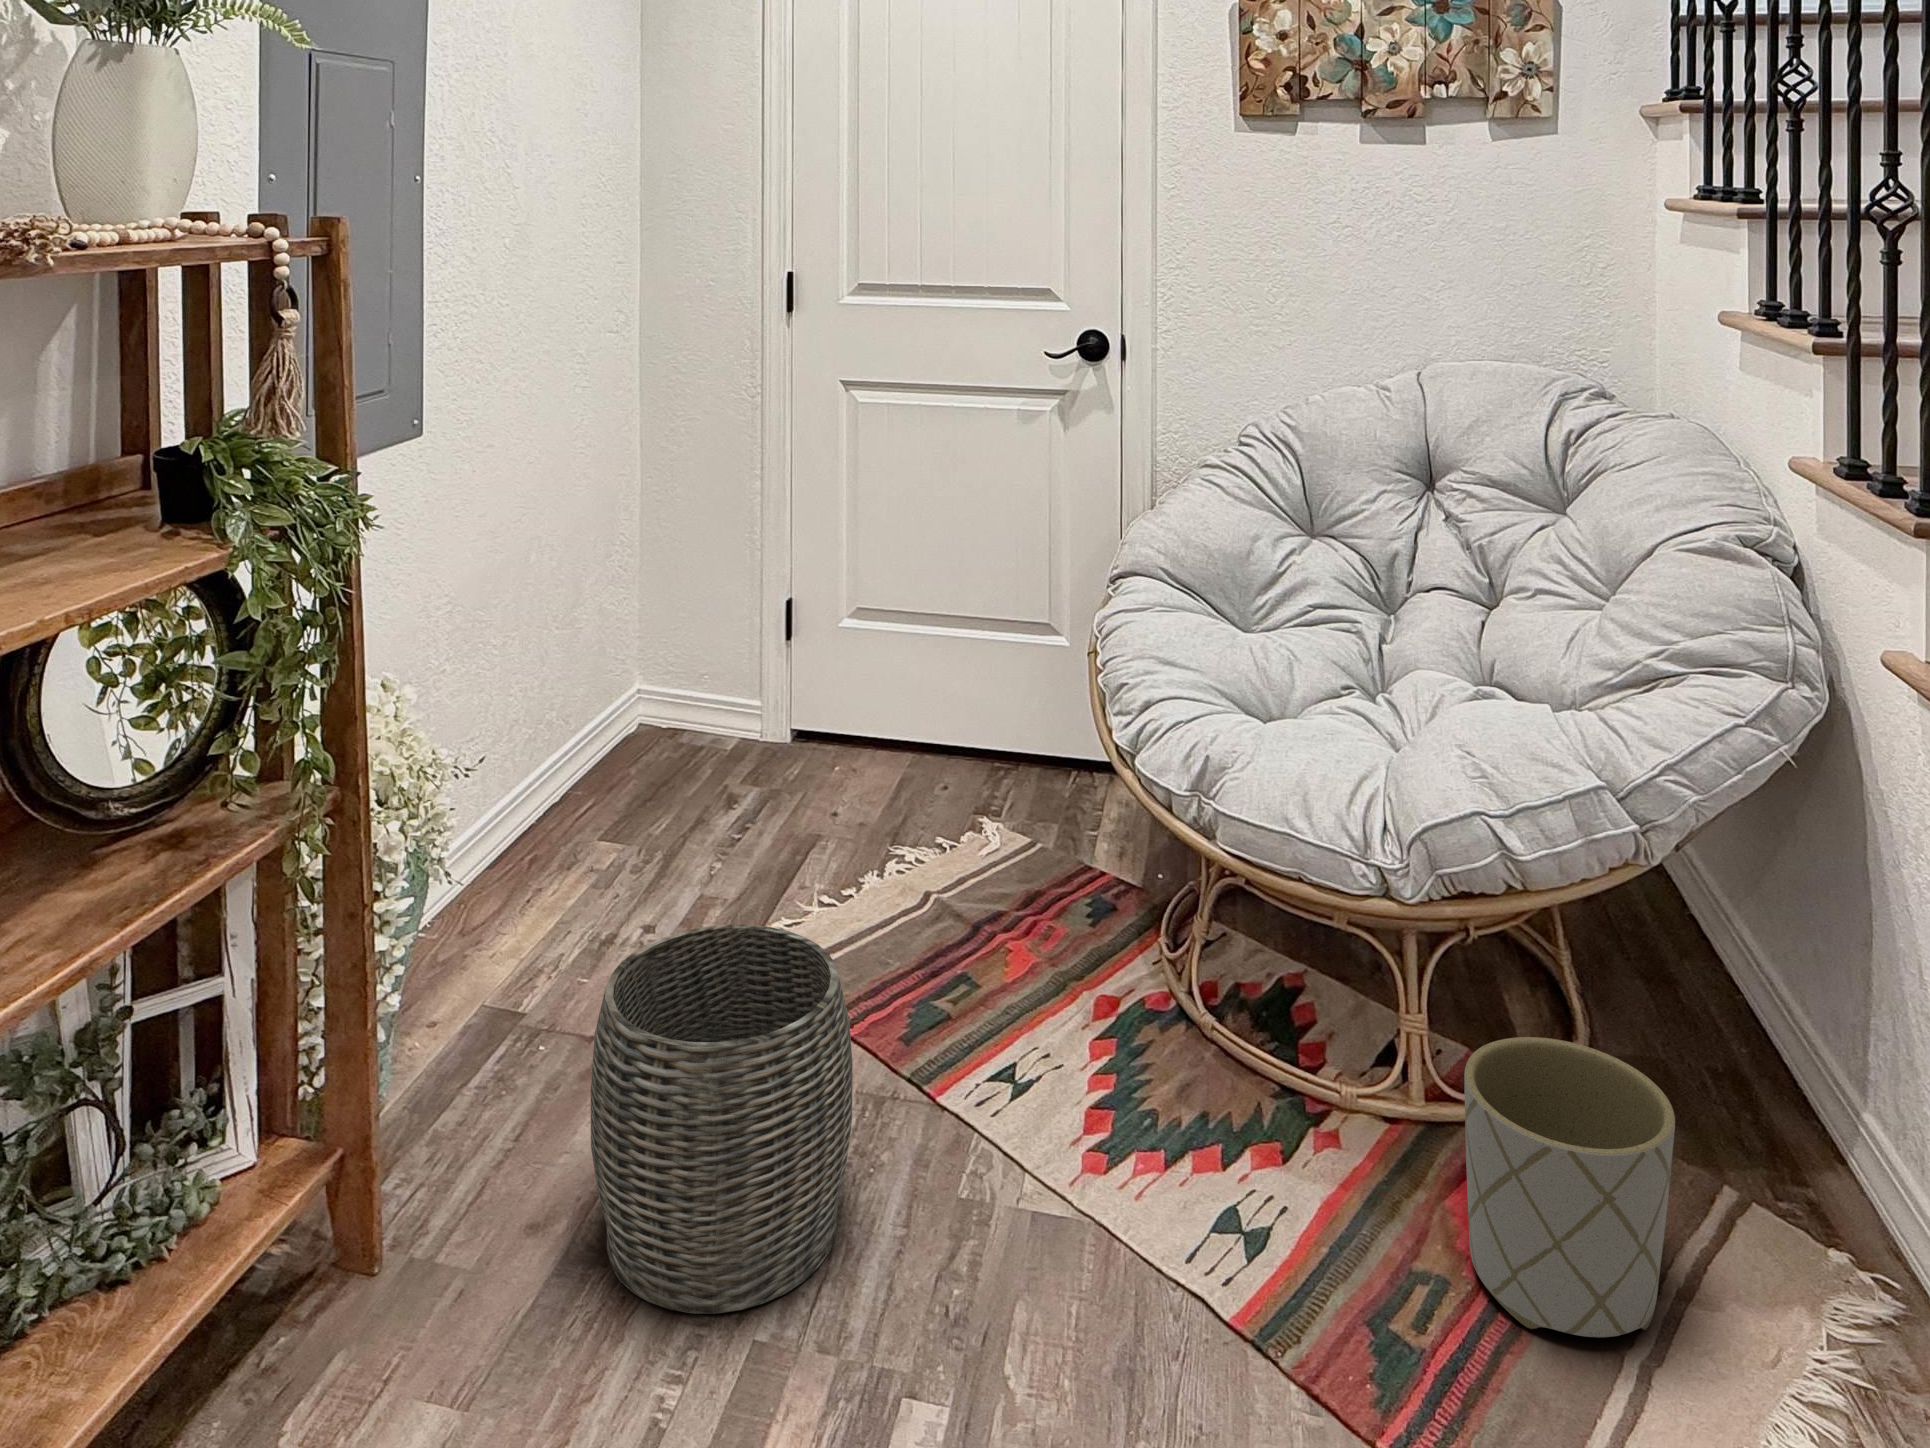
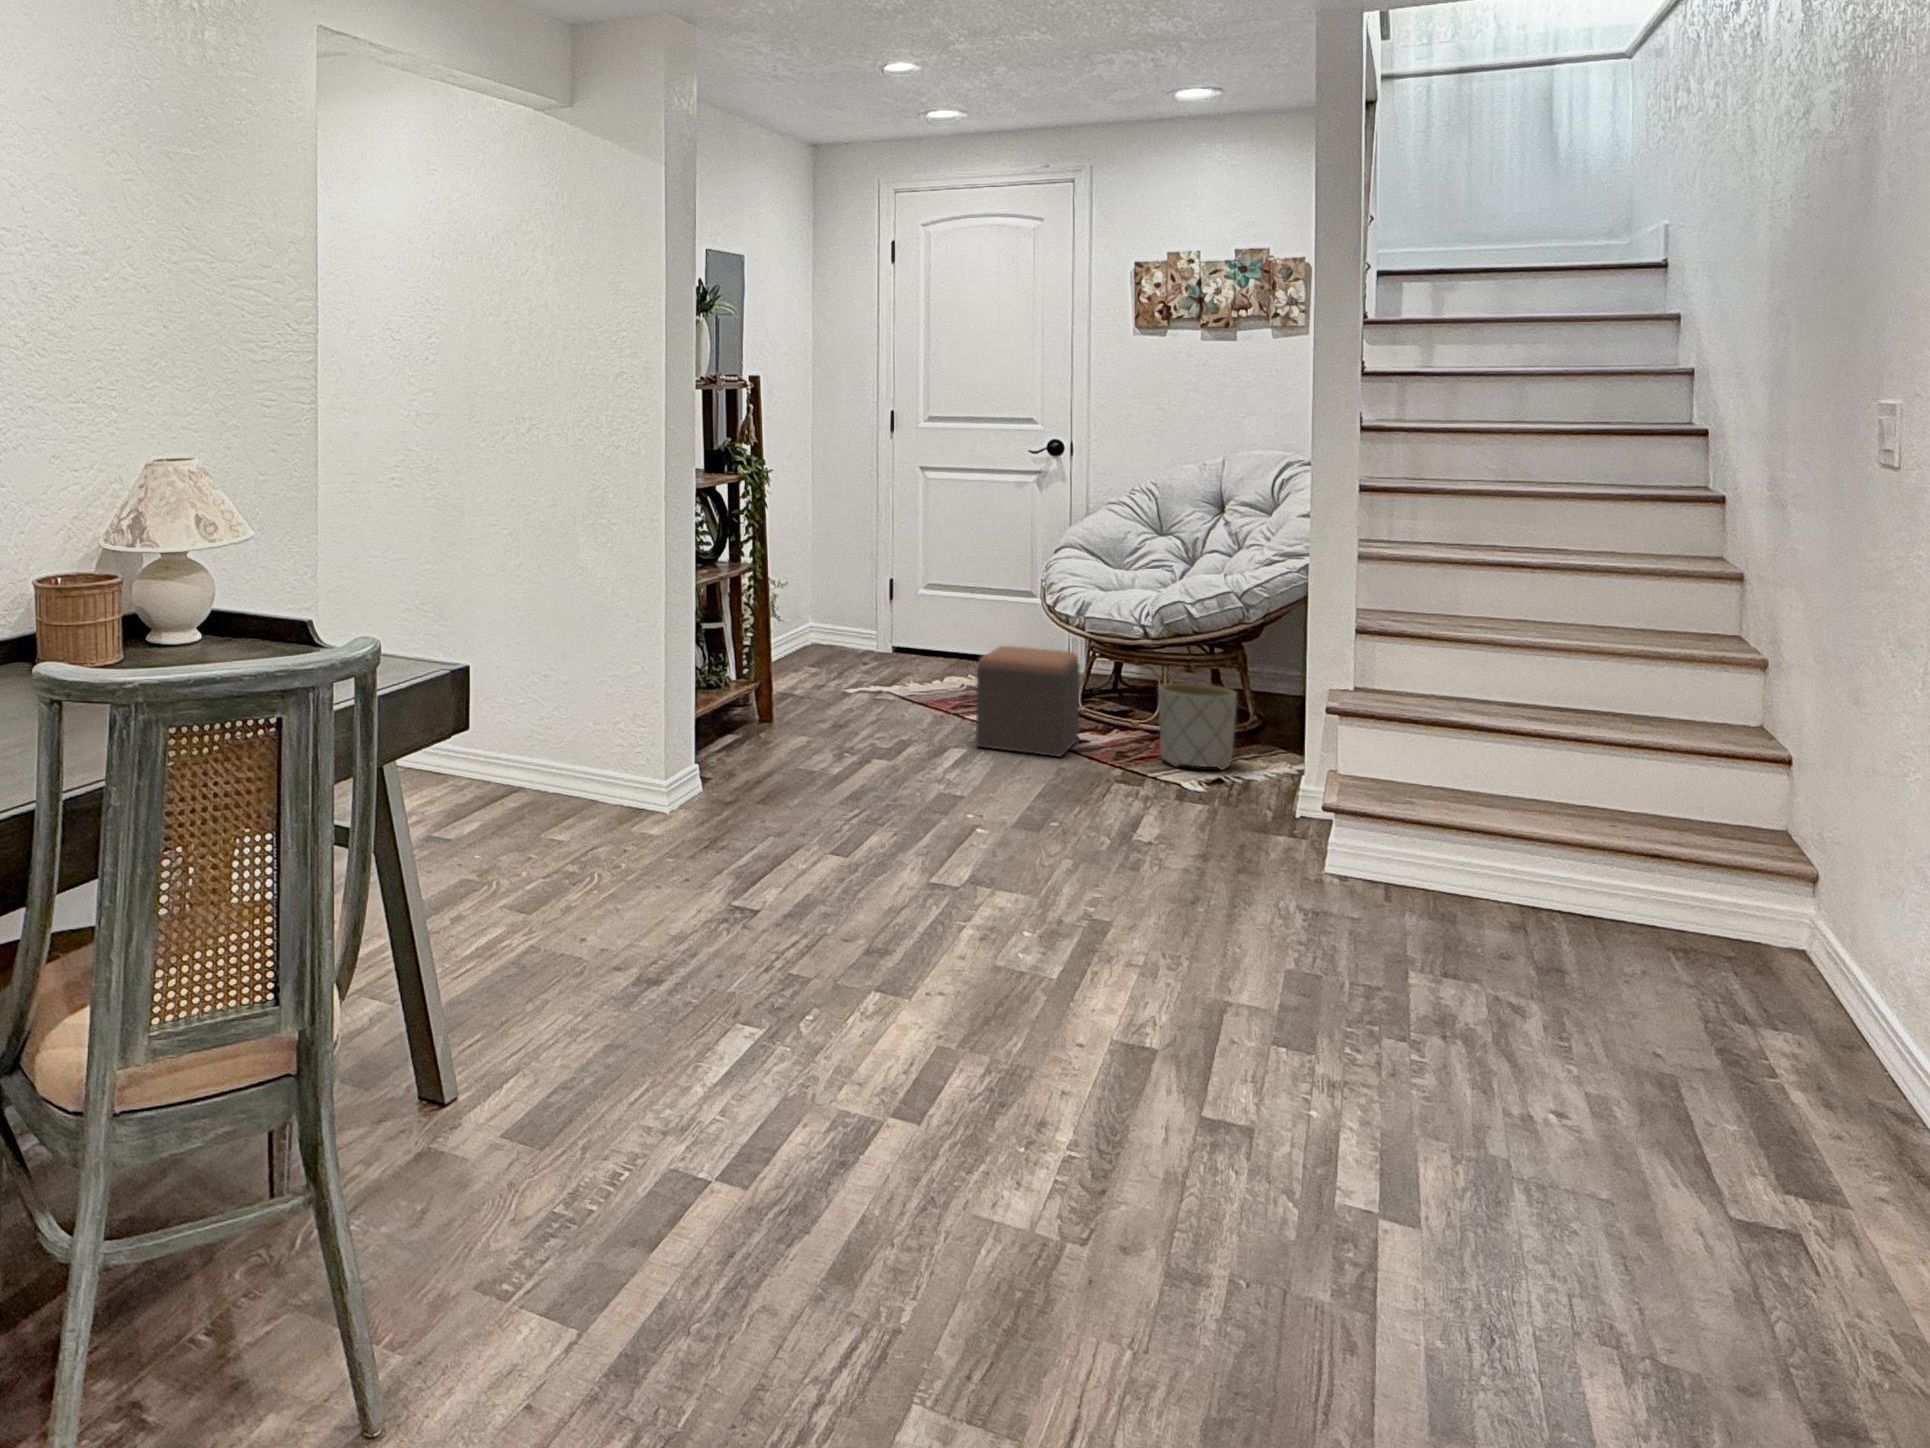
woven basket: present [591,925,853,1313] -> none [829,636,924,743]
footstool: none [996,931,1240,1317] -> present [976,646,1080,756]

